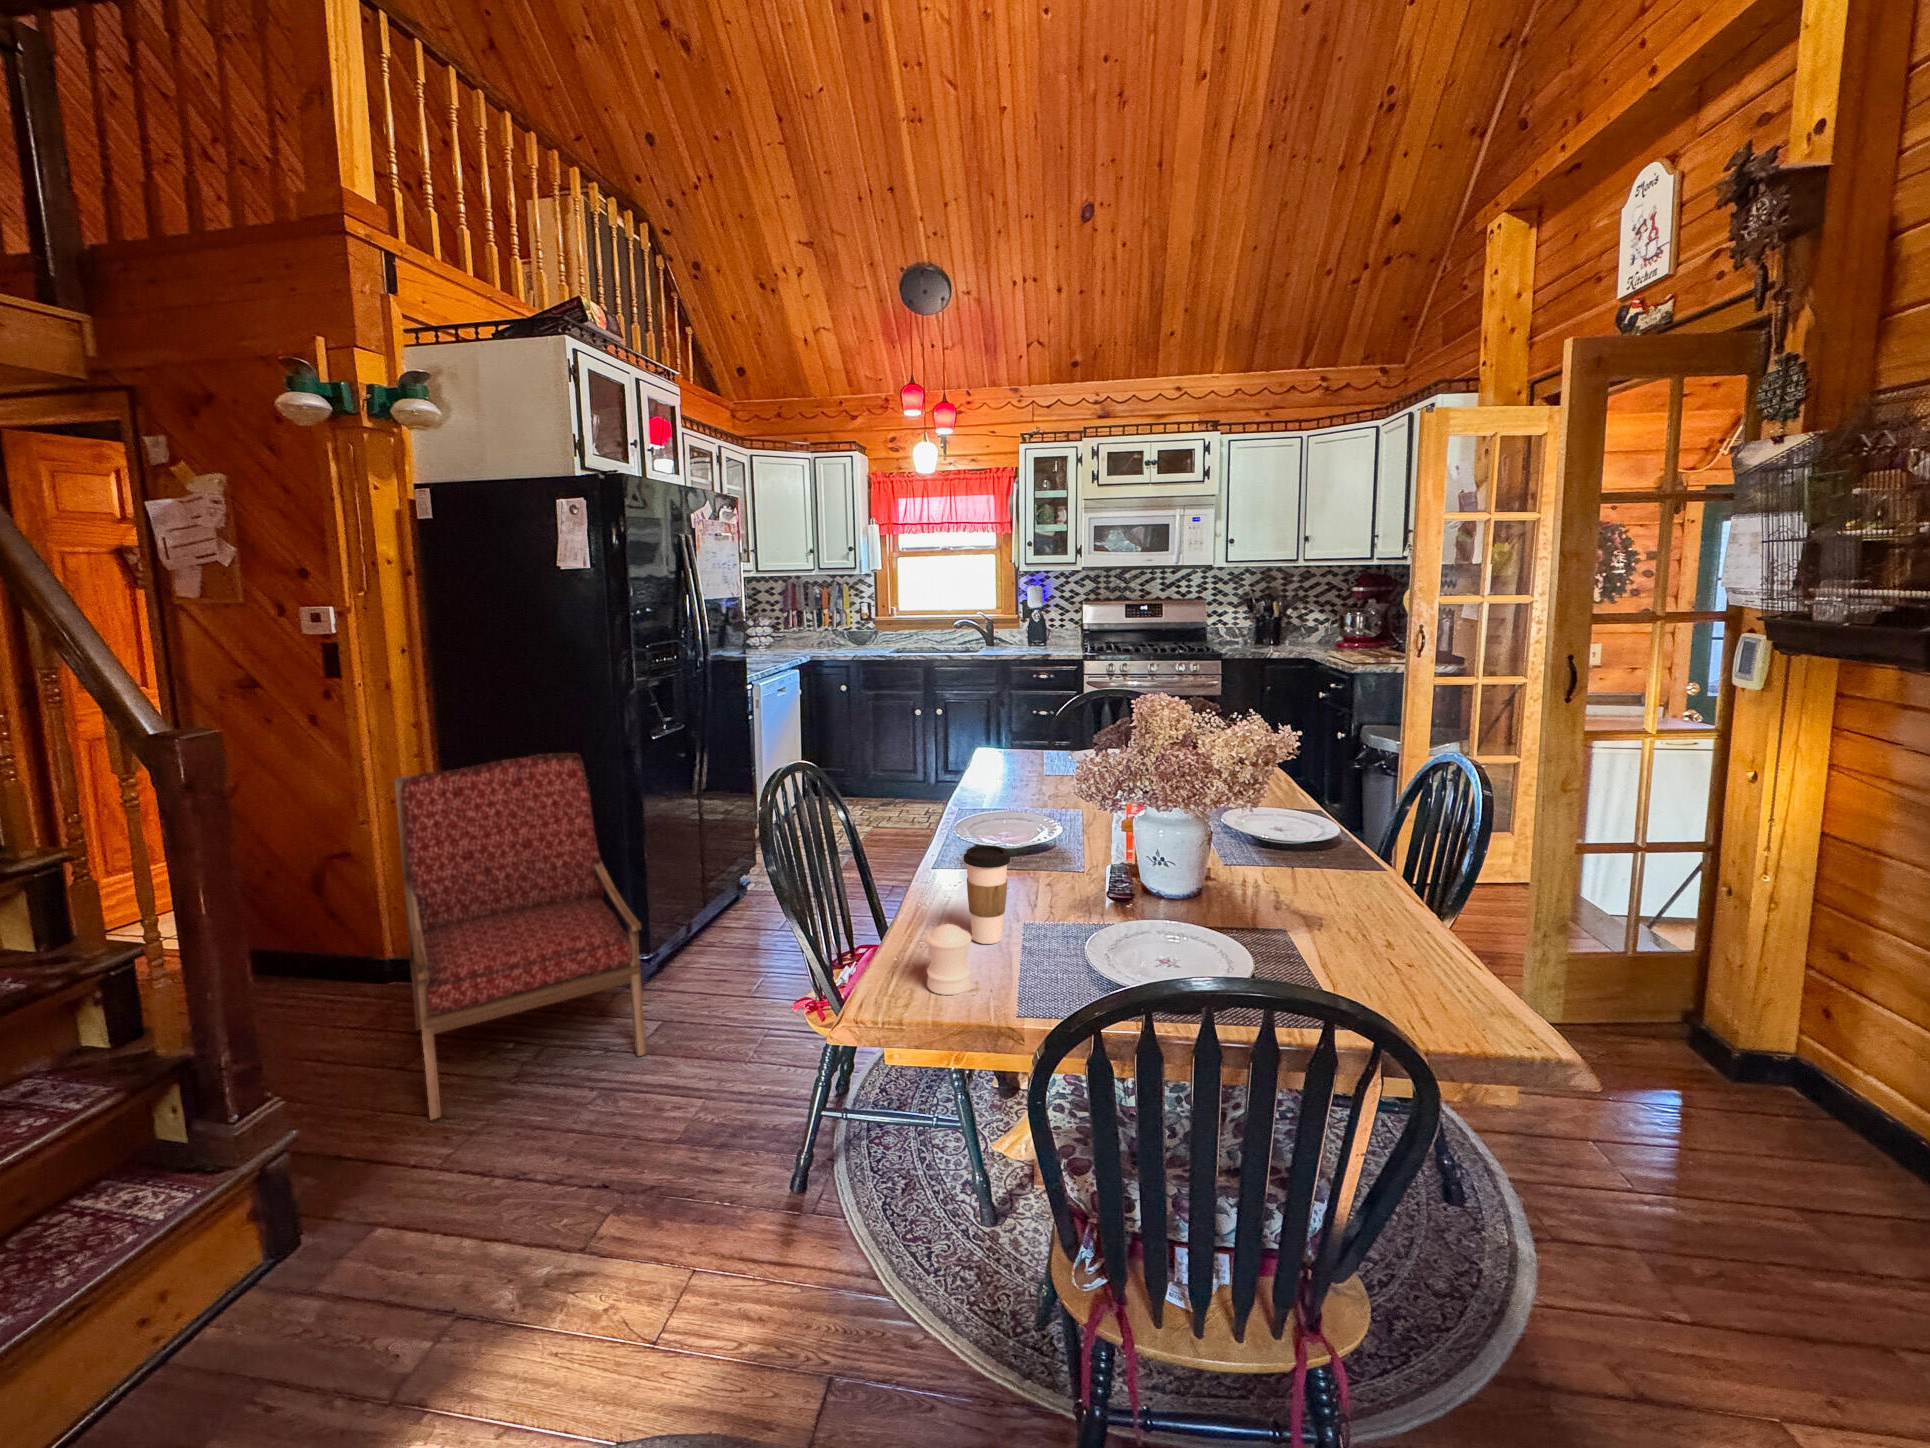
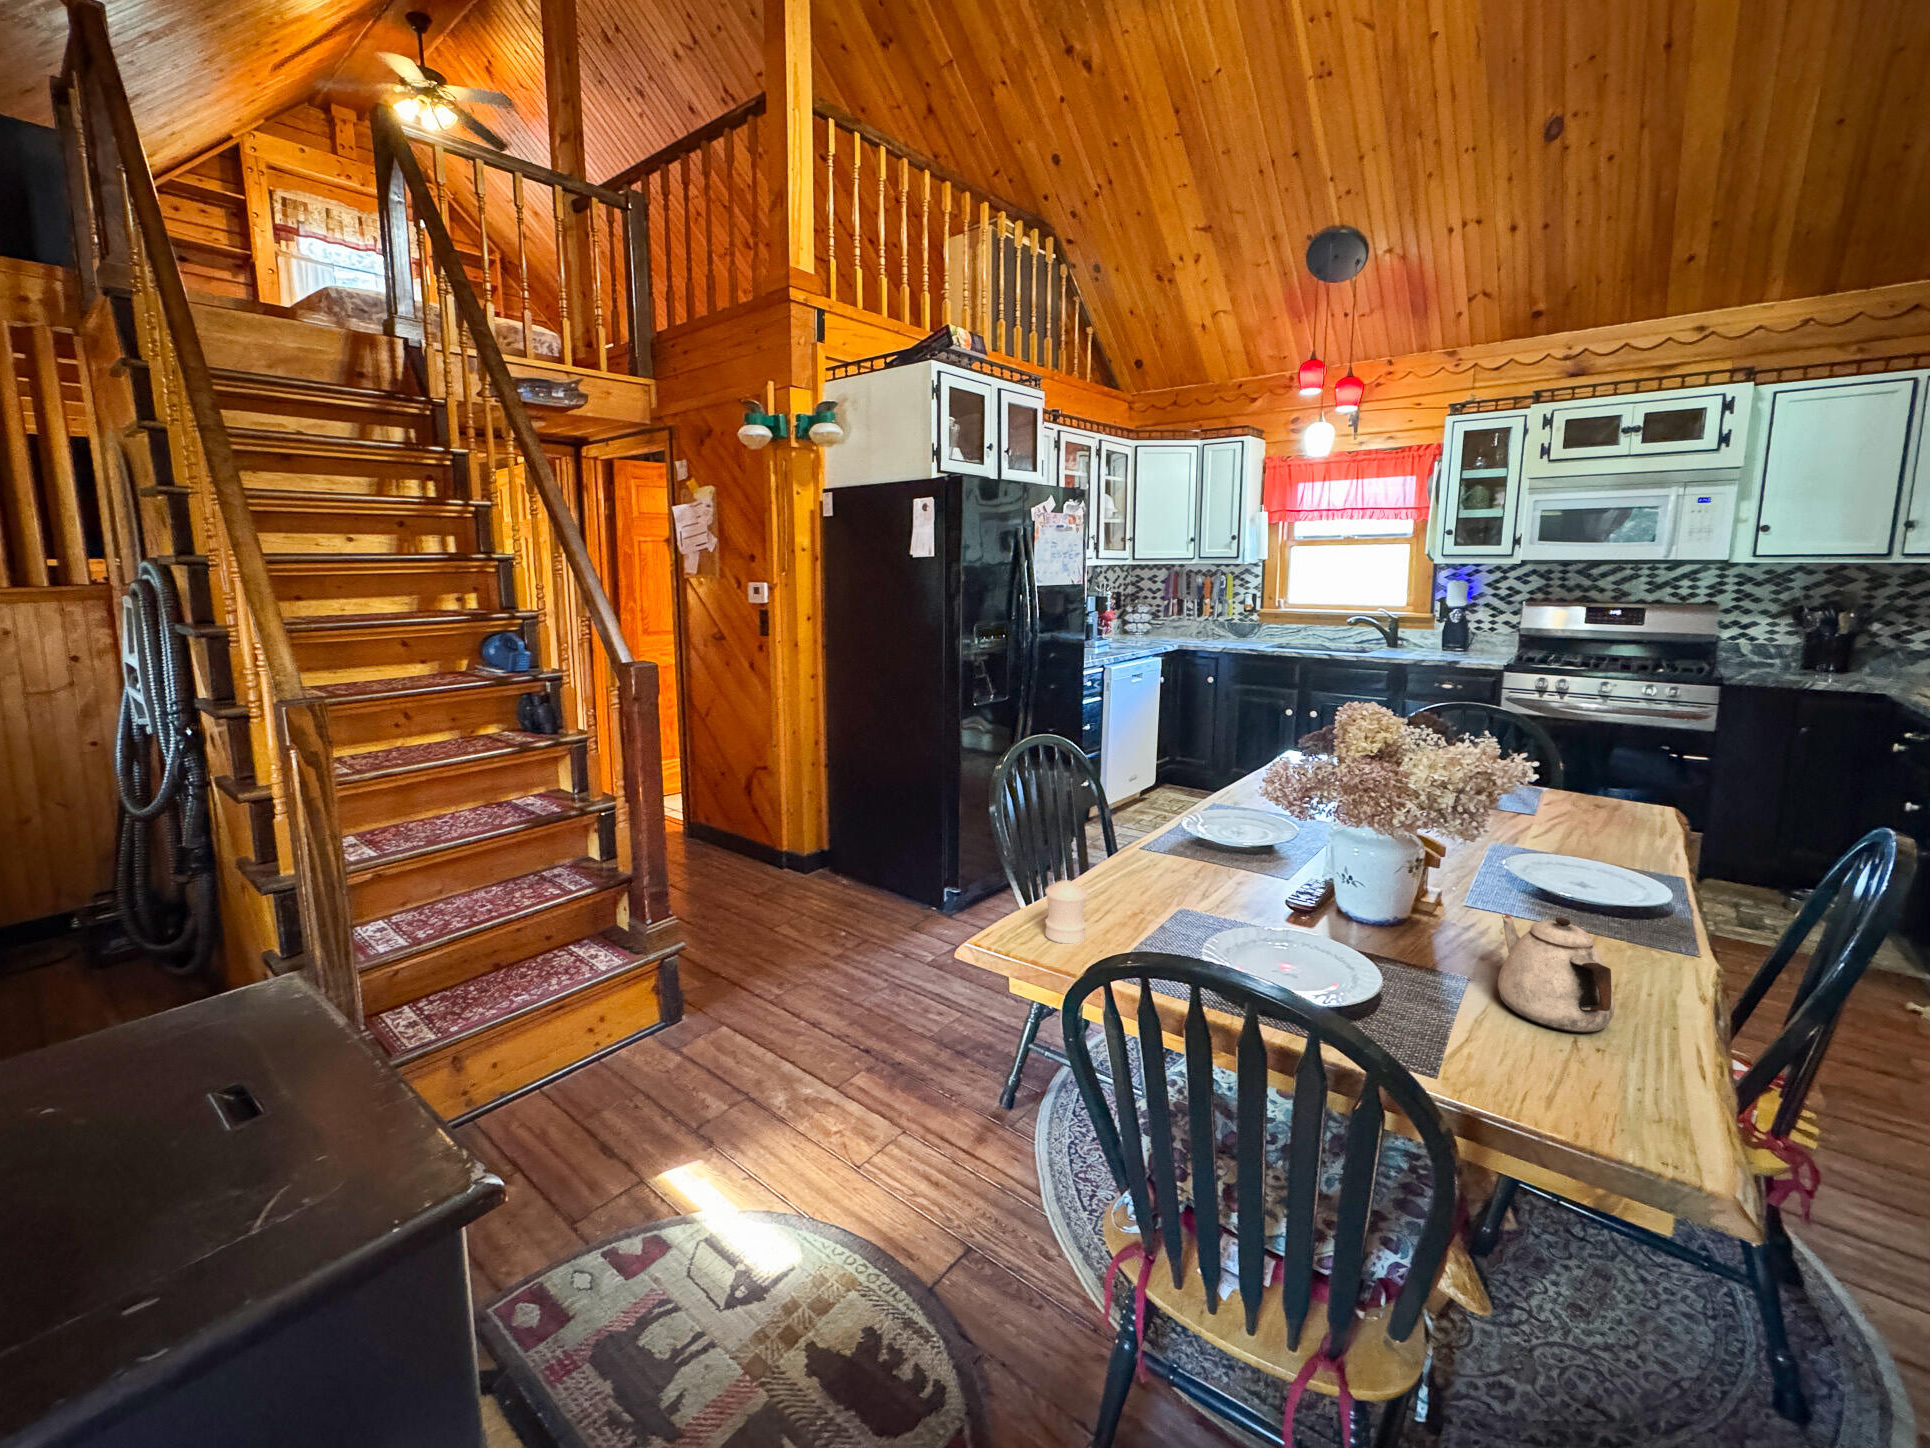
armchair: present [393,753,647,1120] -> none [773,707,937,968]
coffee cup: present [964,845,1010,944] -> none [1116,821,1161,915]
teapot: none [1288,866,1401,960] -> present [1498,914,1615,1033]

